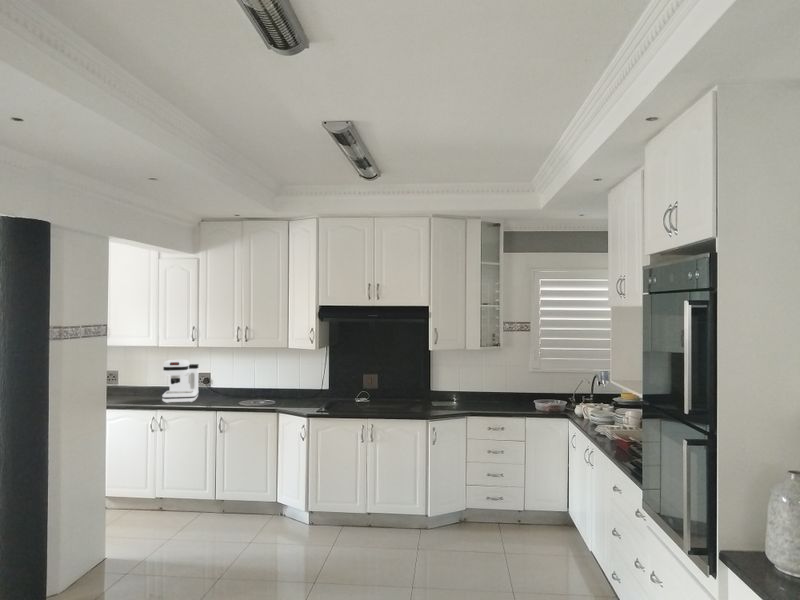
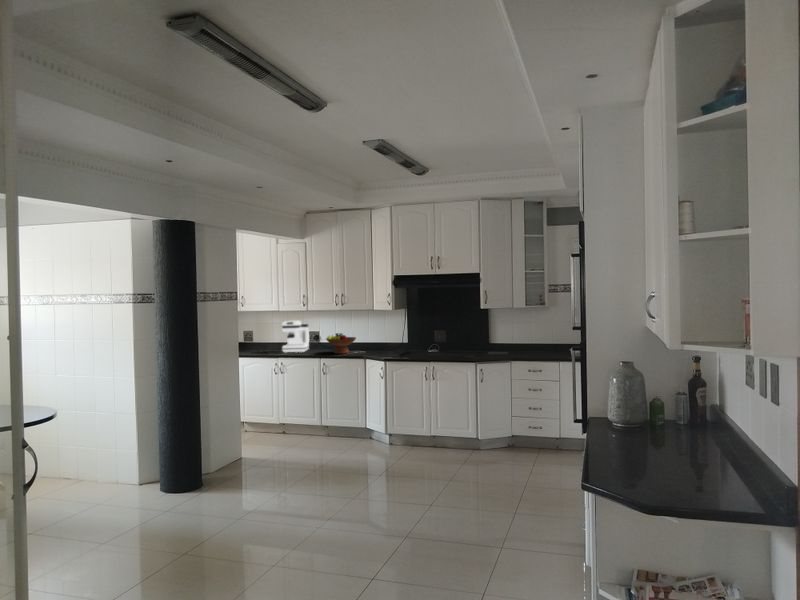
fruit bowl: none [224,378,266,405] -> present [326,333,356,353]

